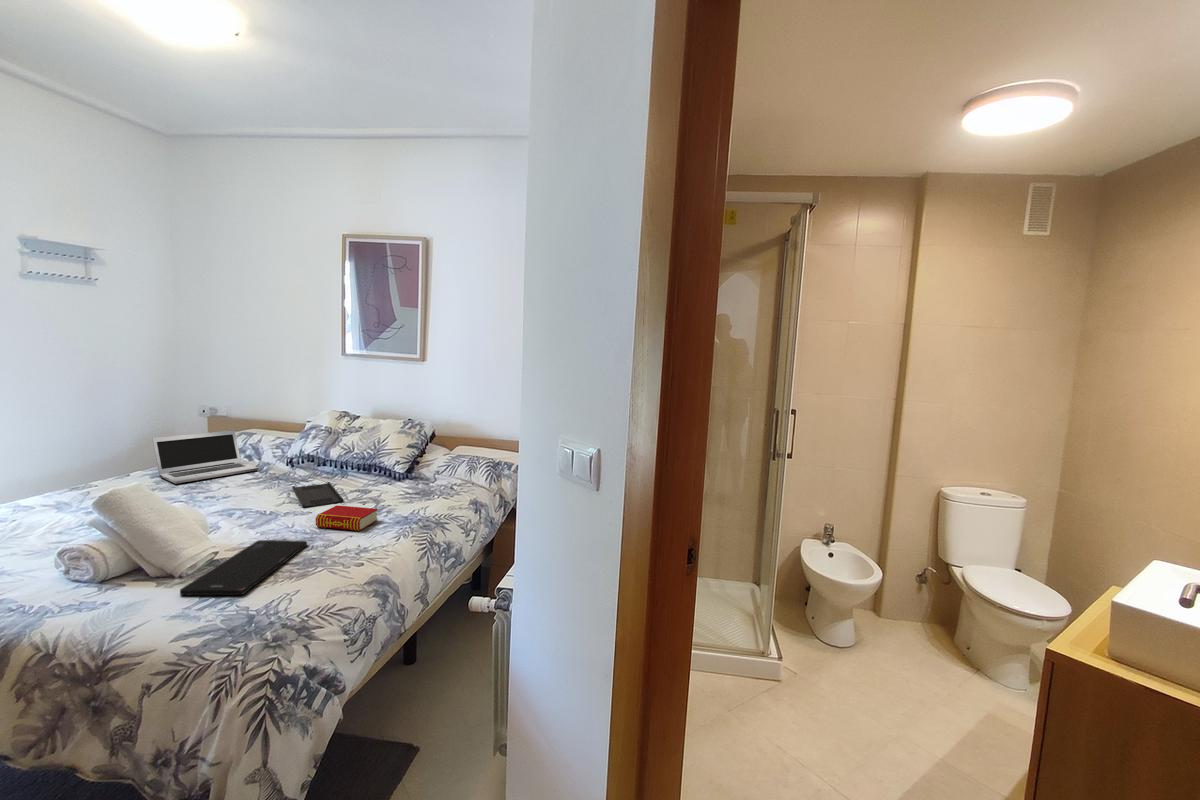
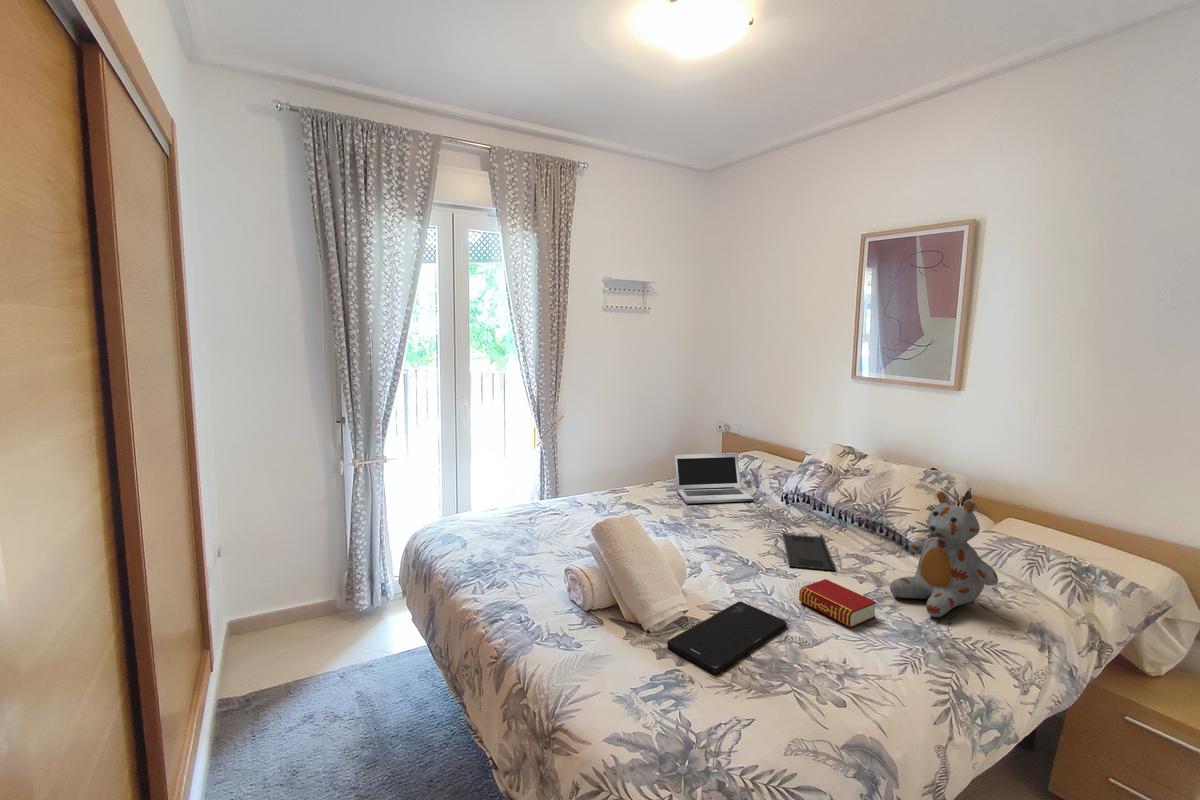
stuffed bear: none [386,428,451,509] -> present [890,491,998,617]

